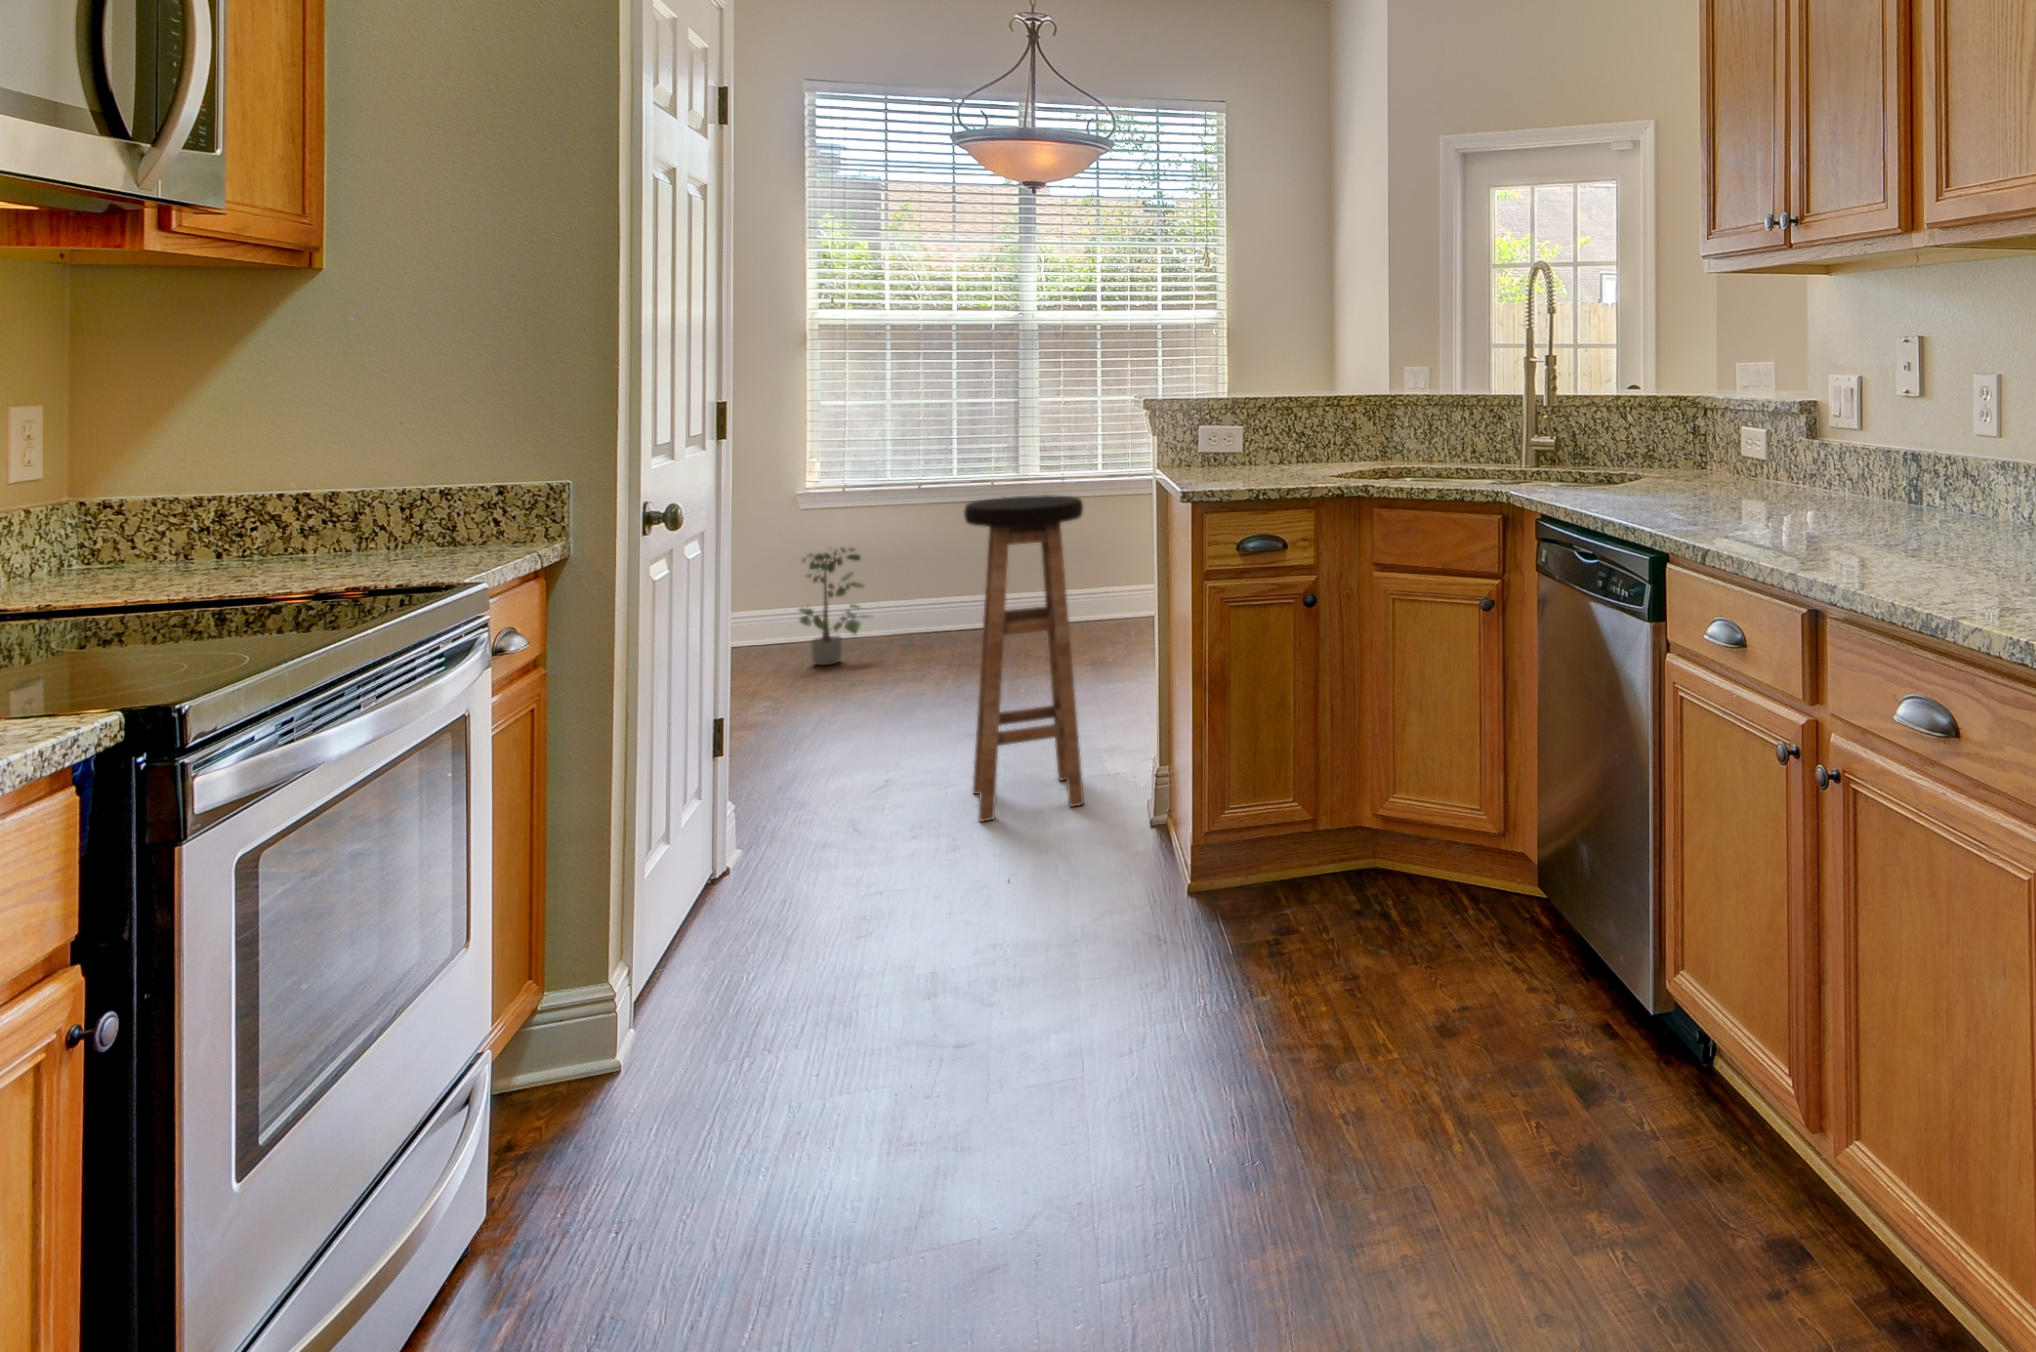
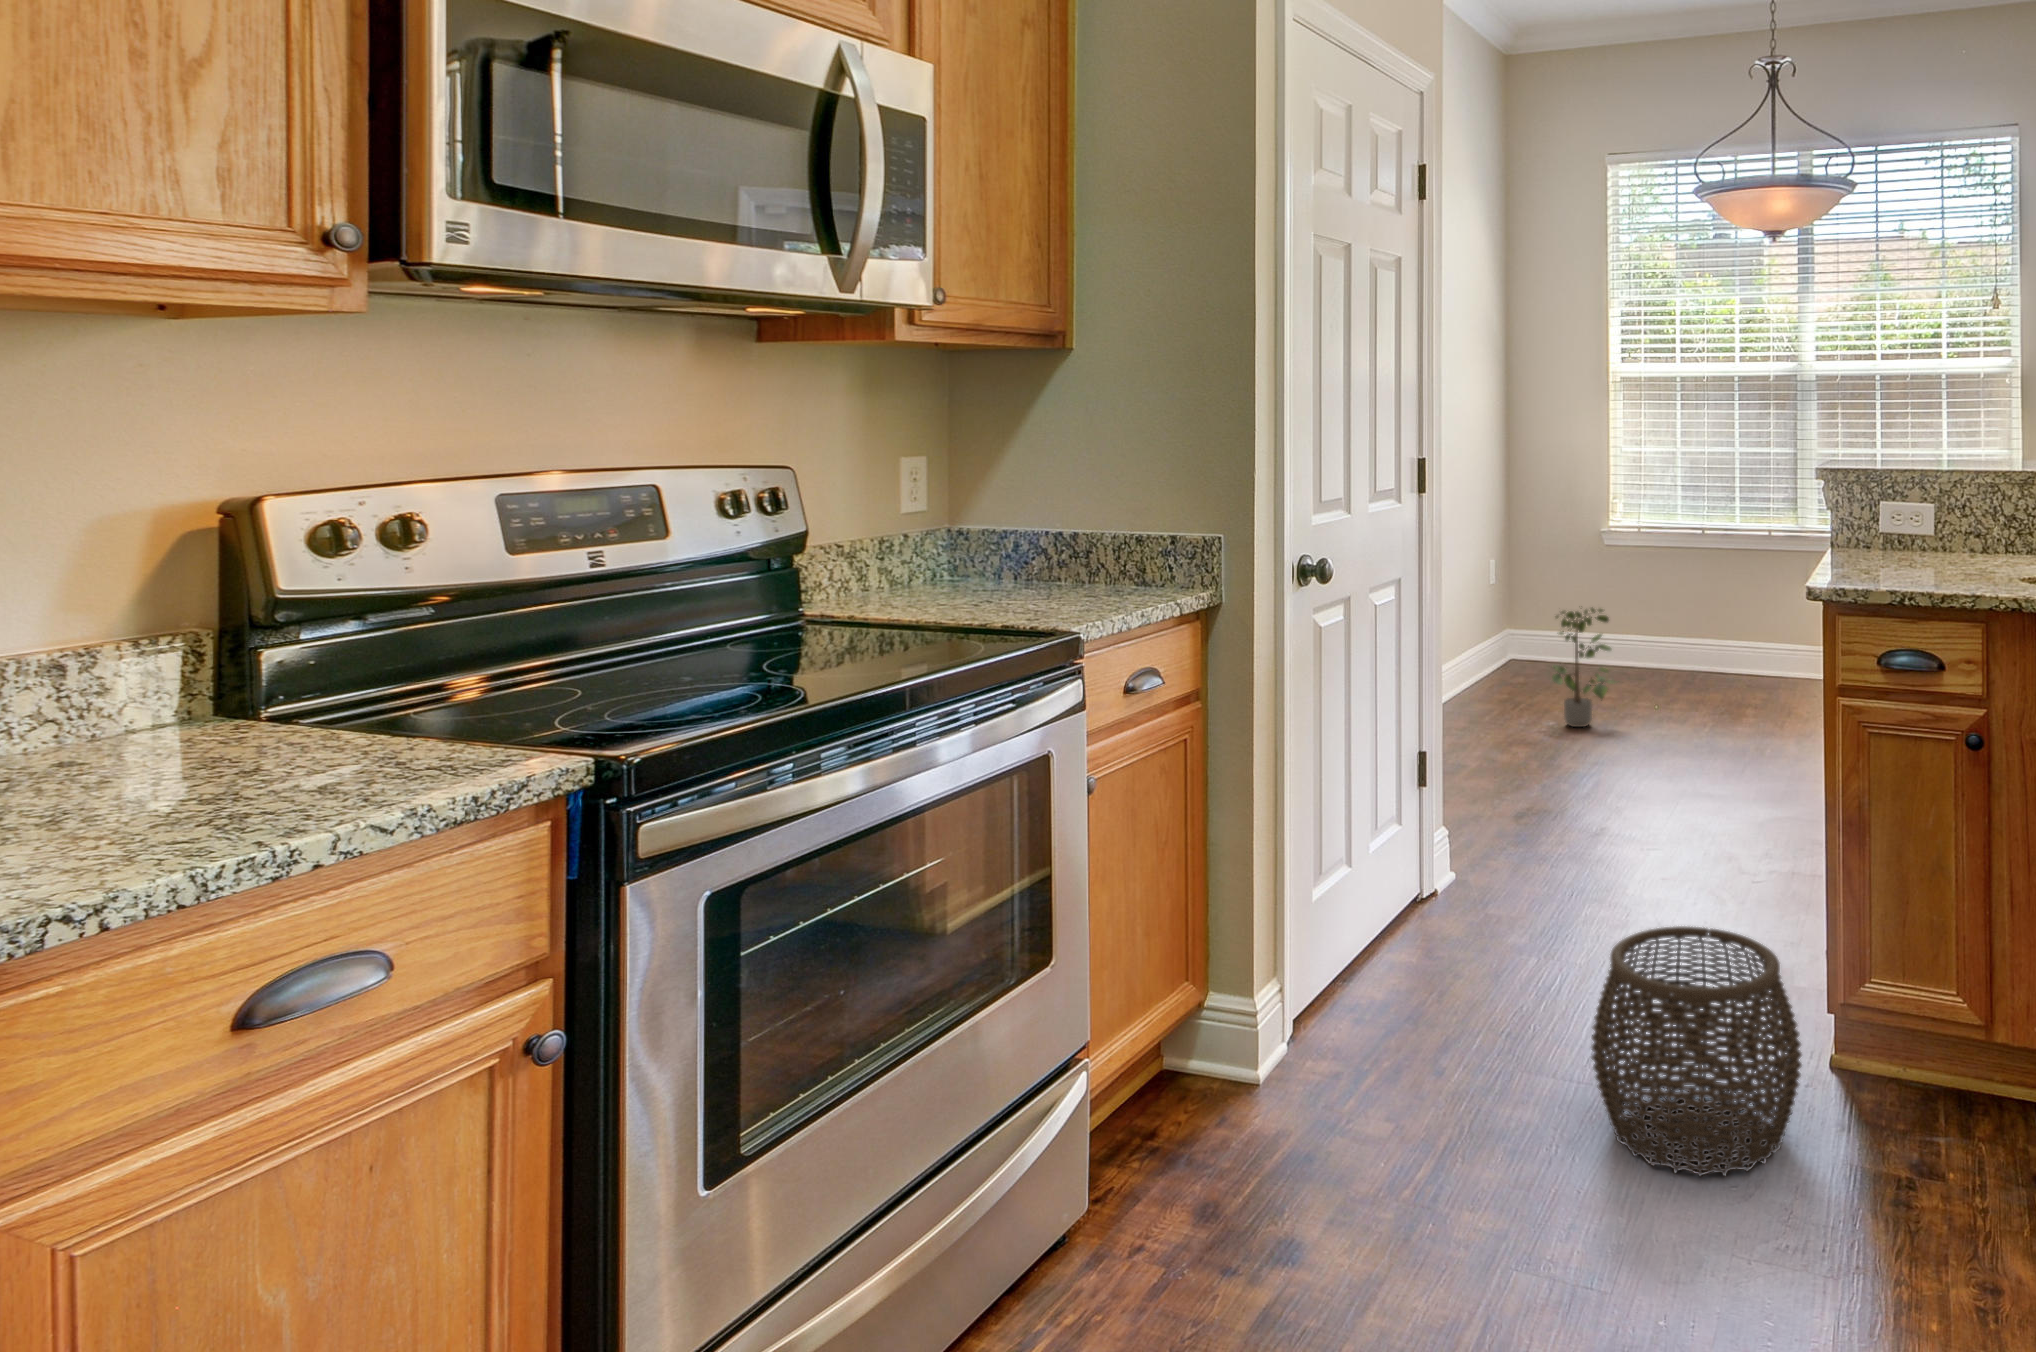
bar stool: present [964,495,1084,821] -> none [1633,573,1759,942]
woven basket: none [1009,783,1192,989] -> present [1591,926,1802,1176]

